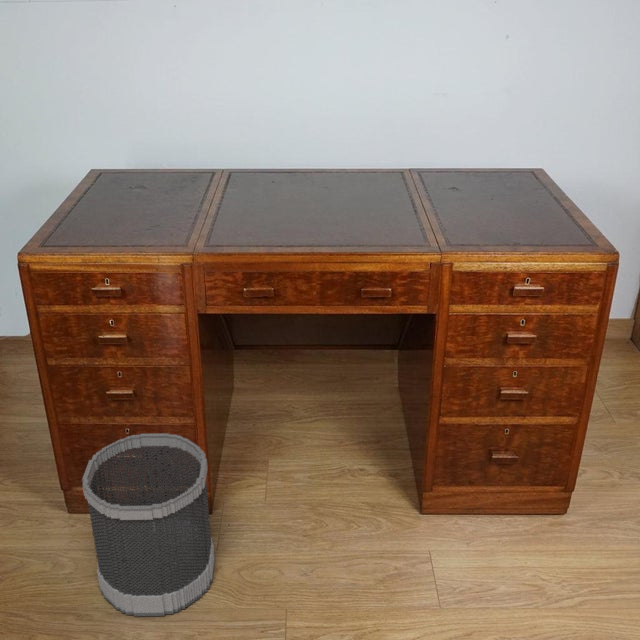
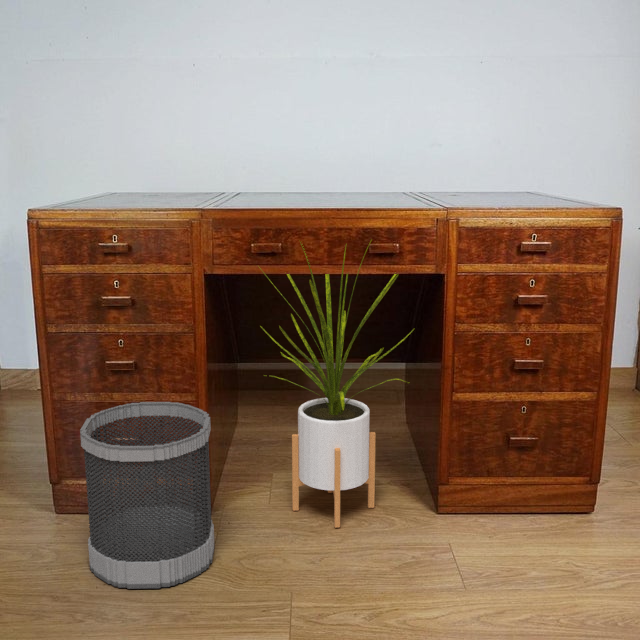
house plant: none [250,266,405,535] -> present [259,242,413,528]

